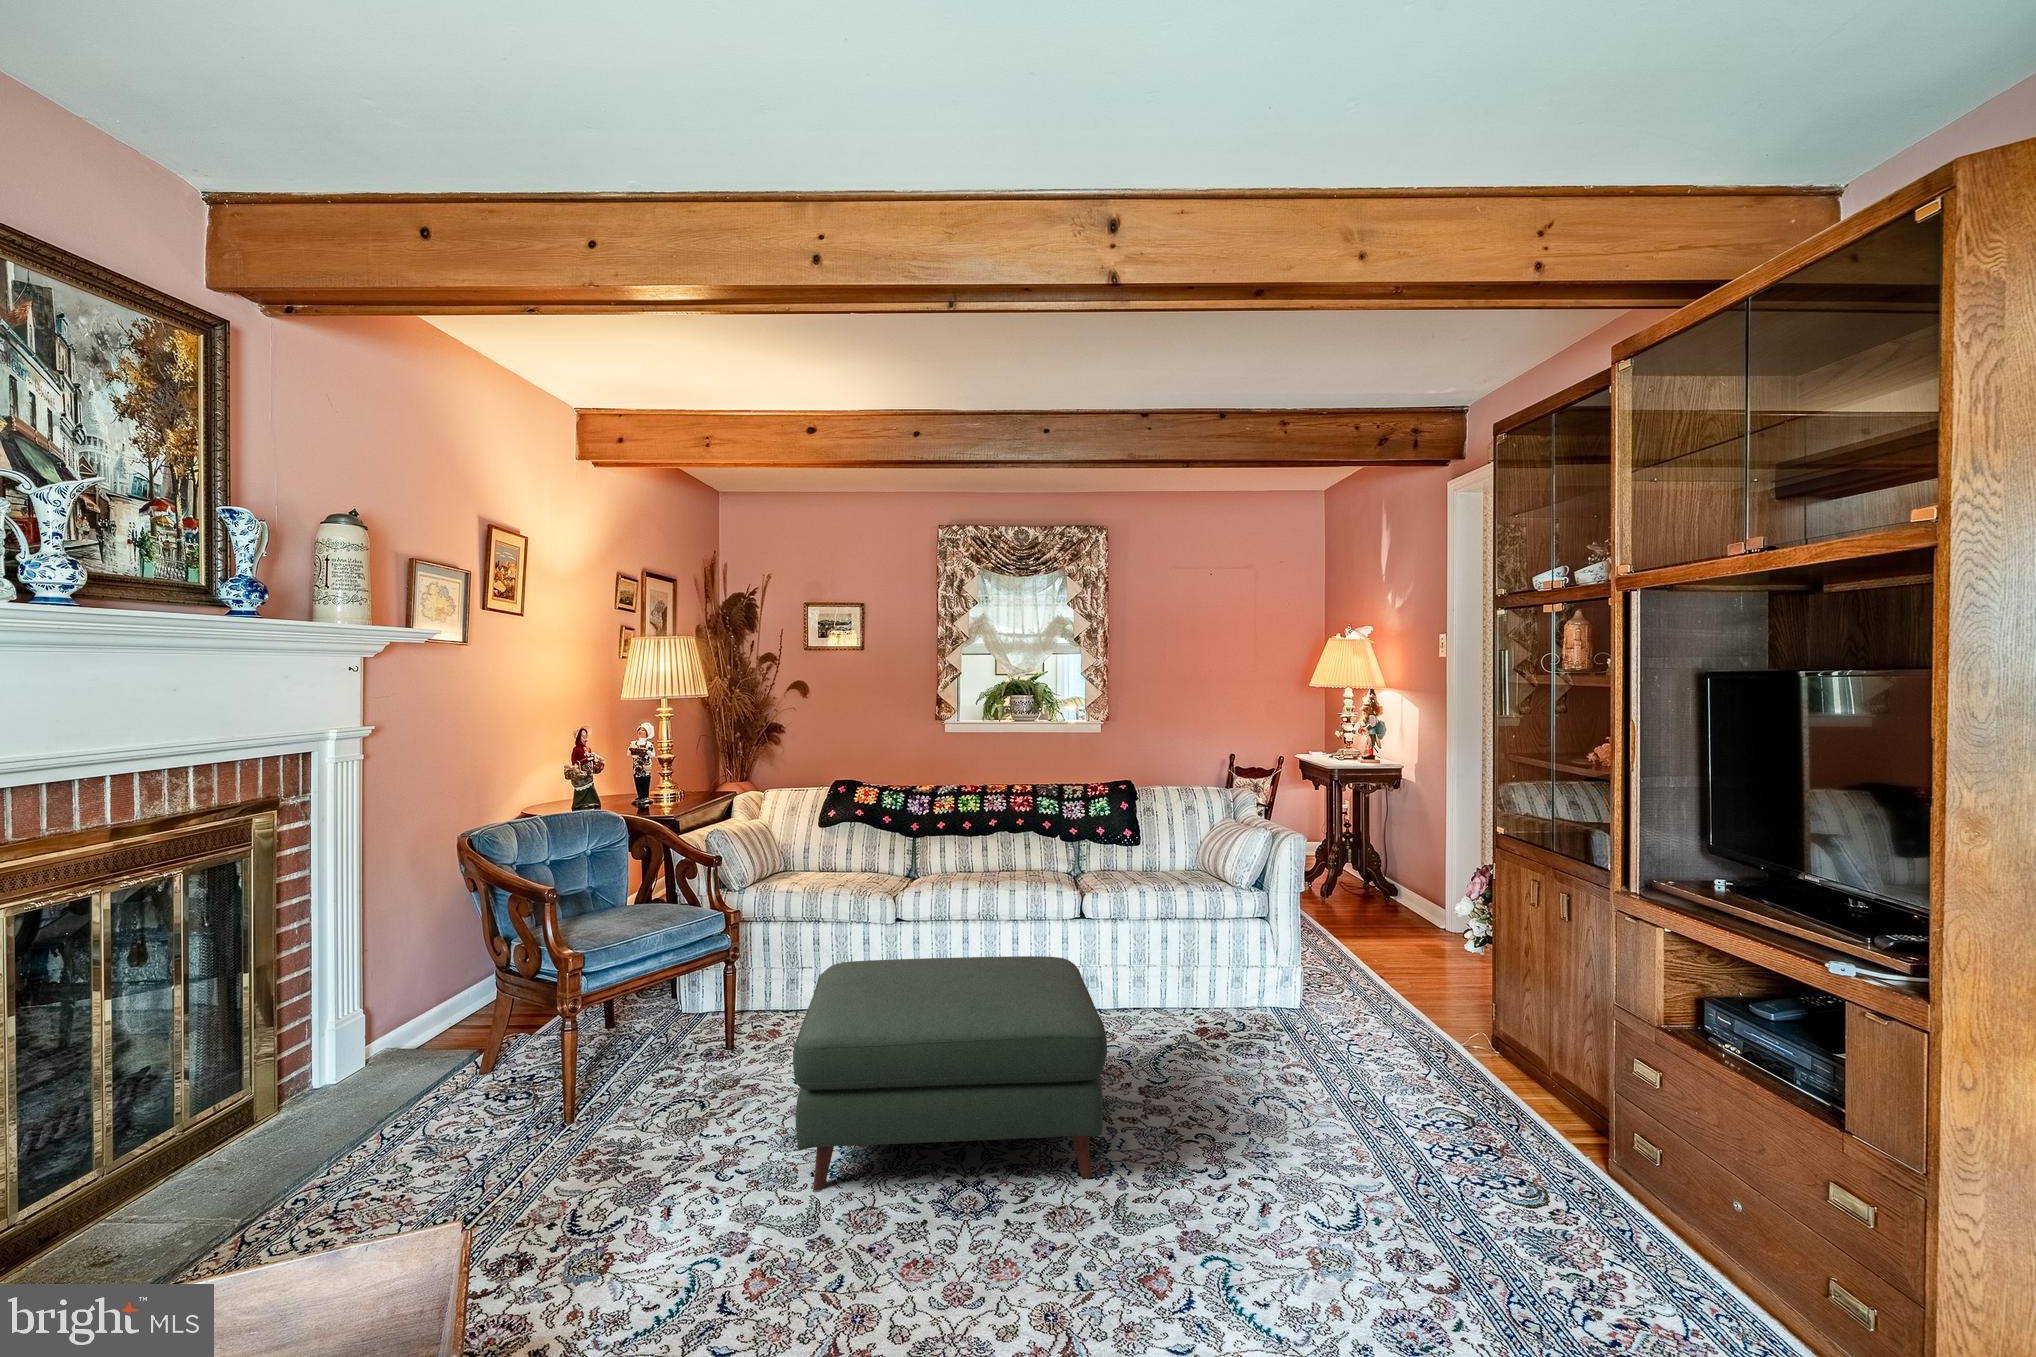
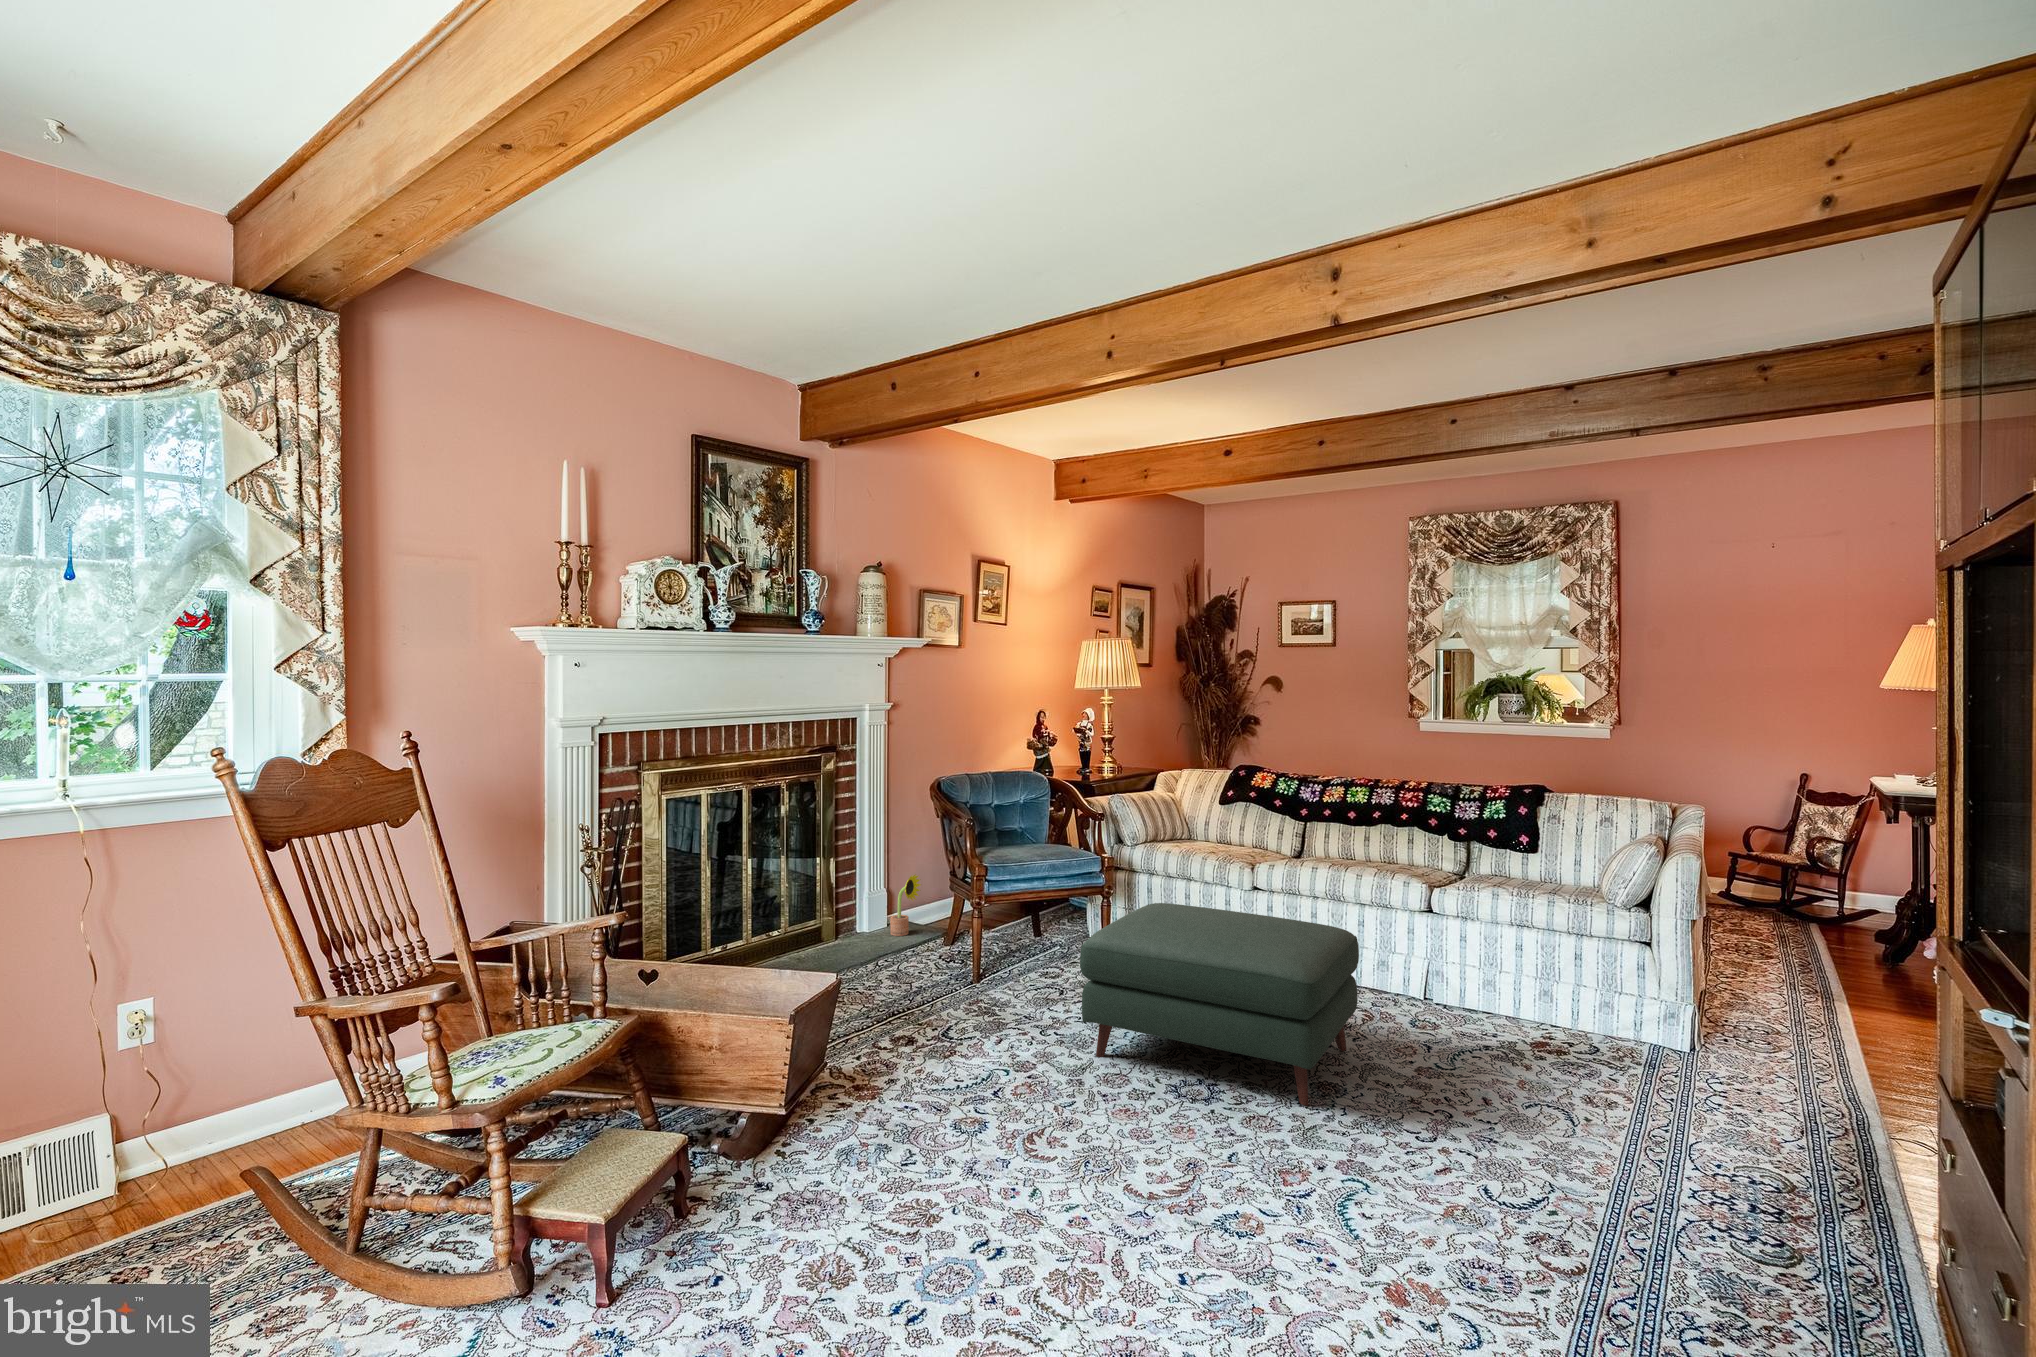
decorative plant: none [371,973,425,1073] -> present [890,874,921,936]

